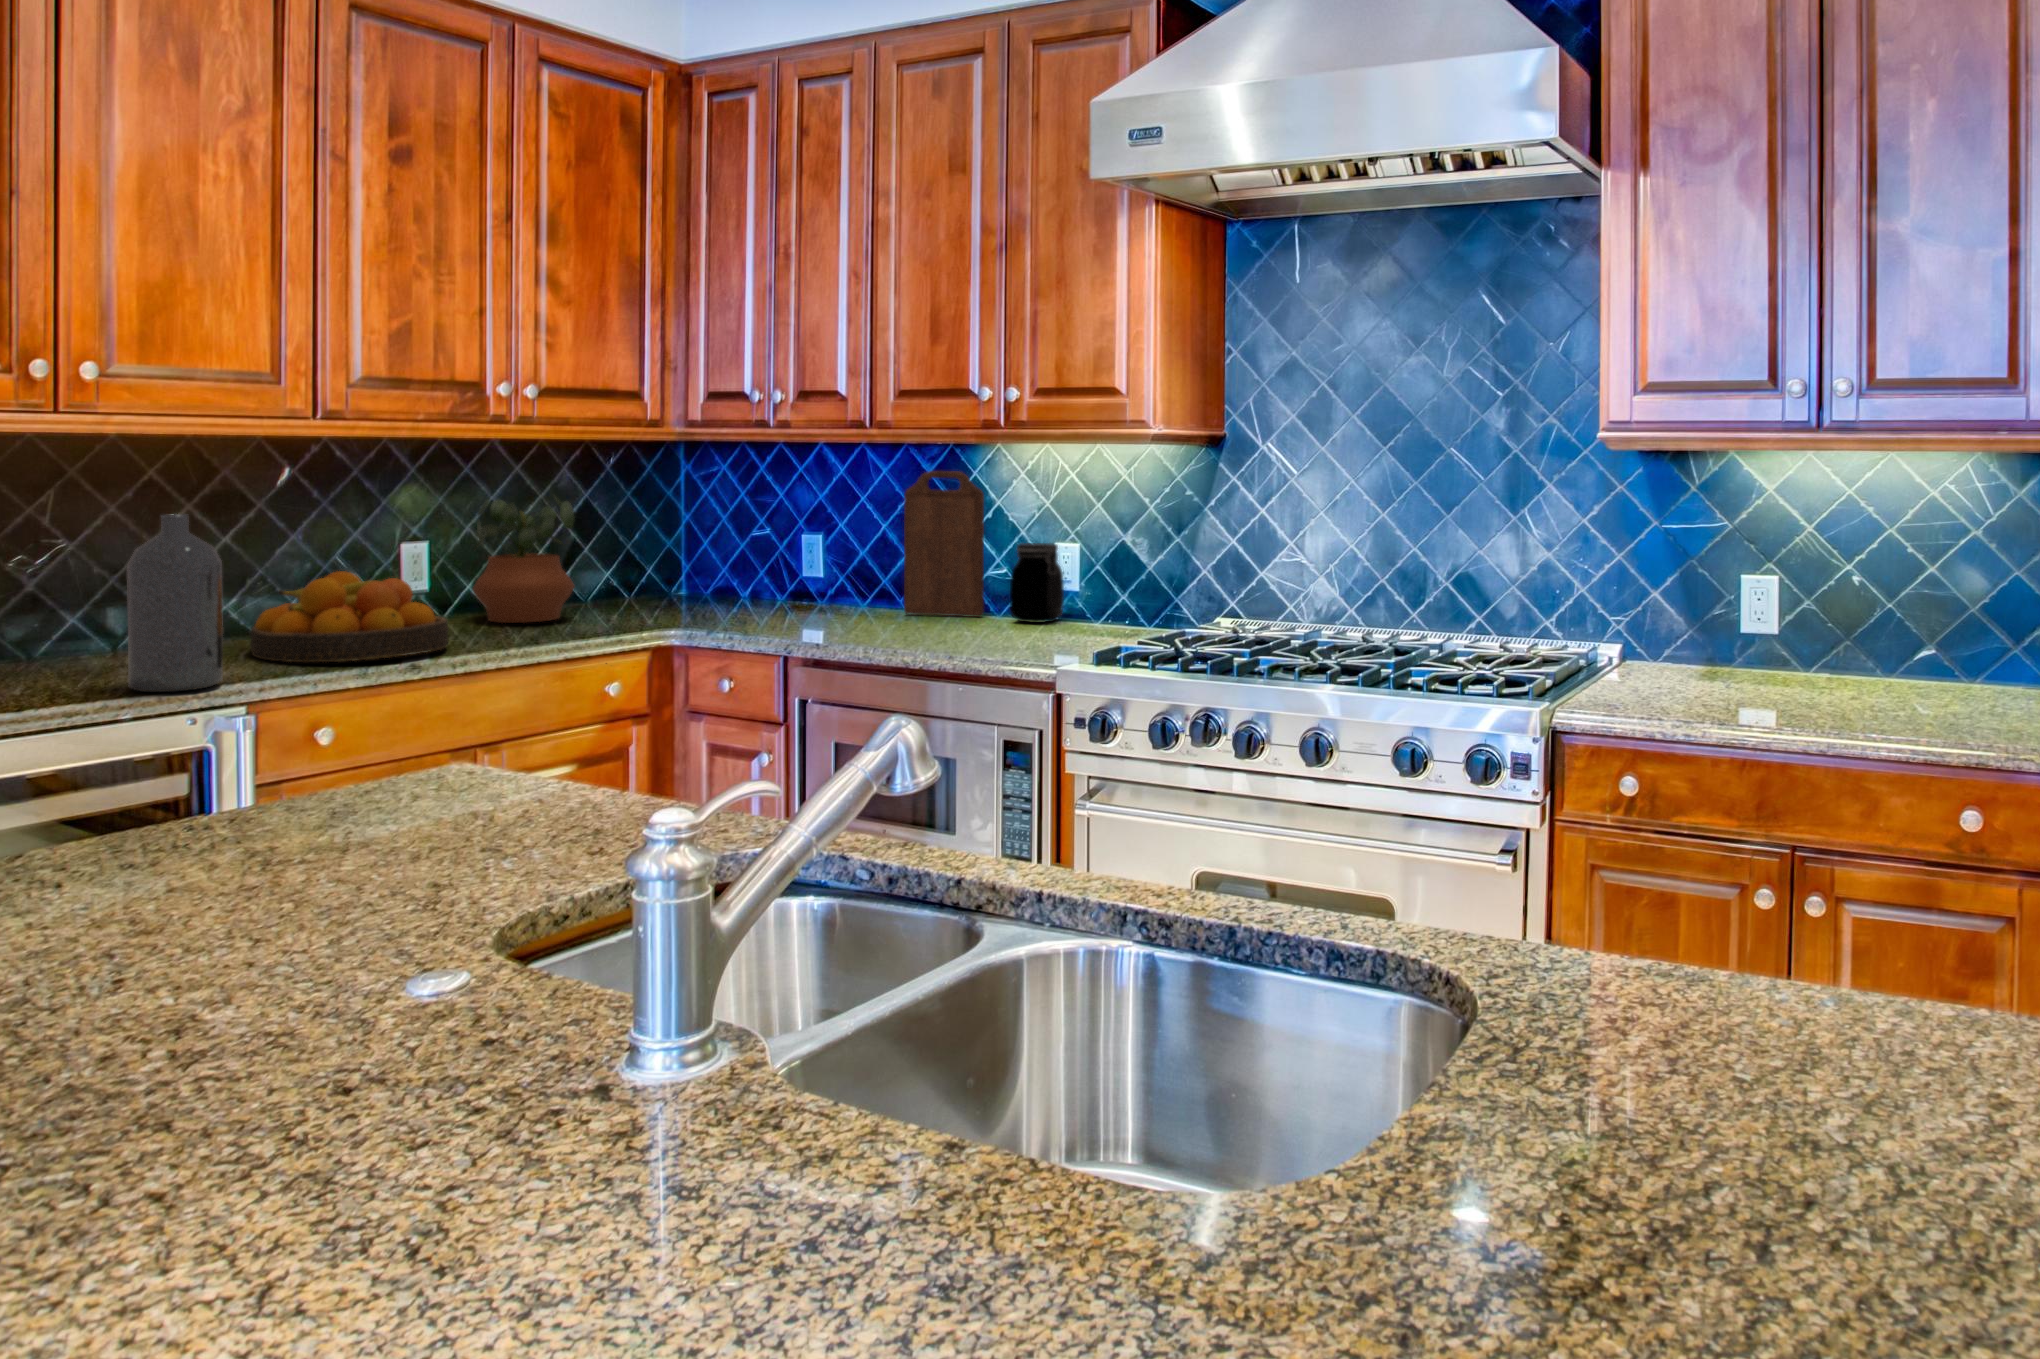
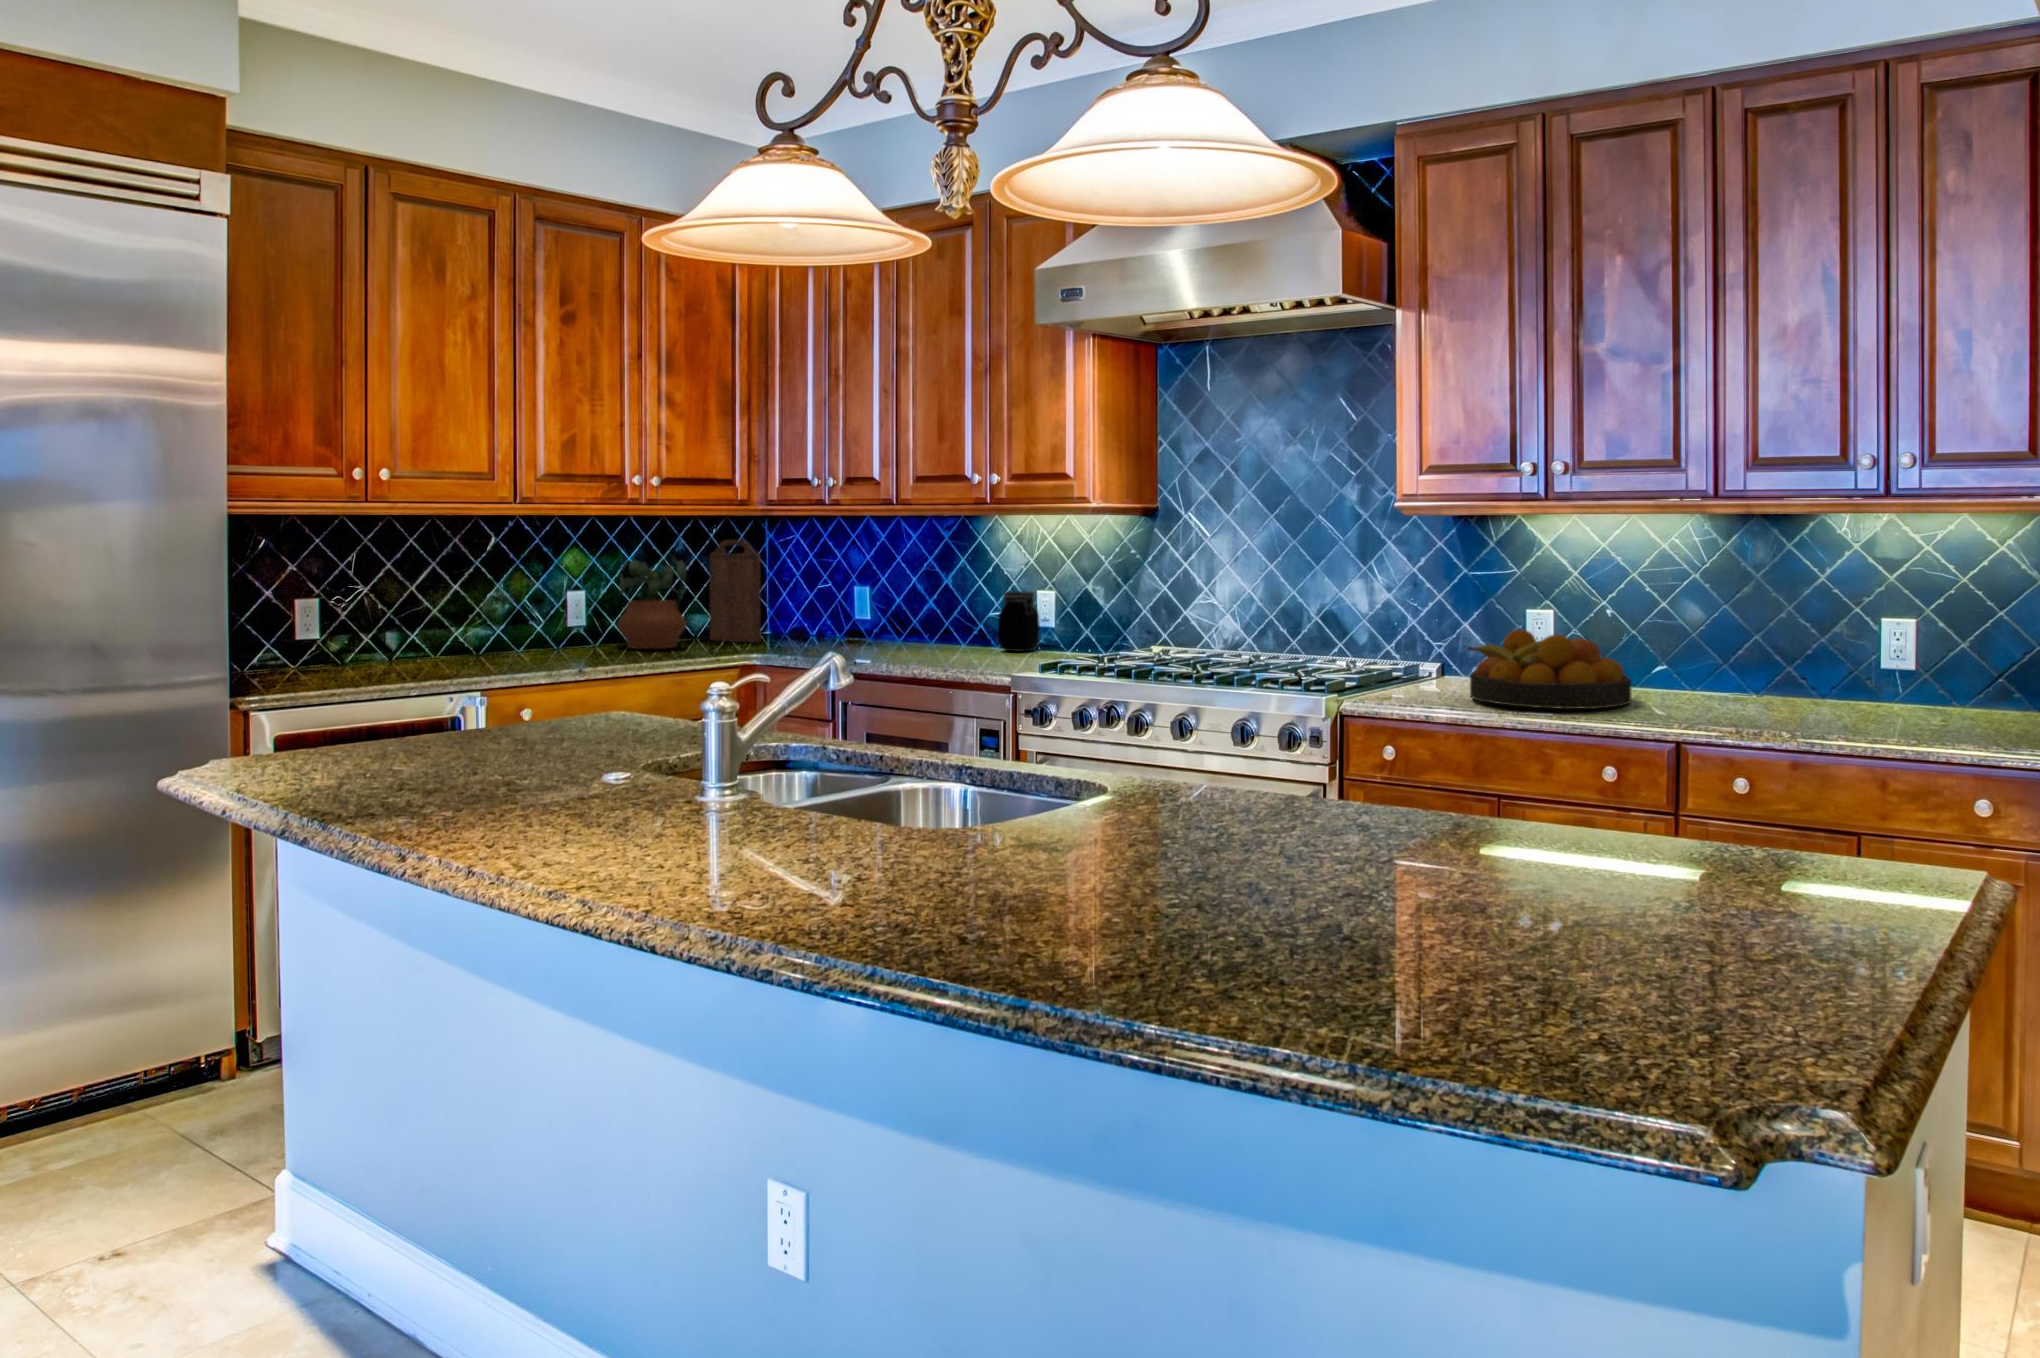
cutting board: present [904,471,984,617] -> present [710,540,761,643]
bottle: present [127,514,223,692] -> none [414,565,468,679]
fruit bowl: present [250,571,449,662] -> present [1468,629,1632,709]

